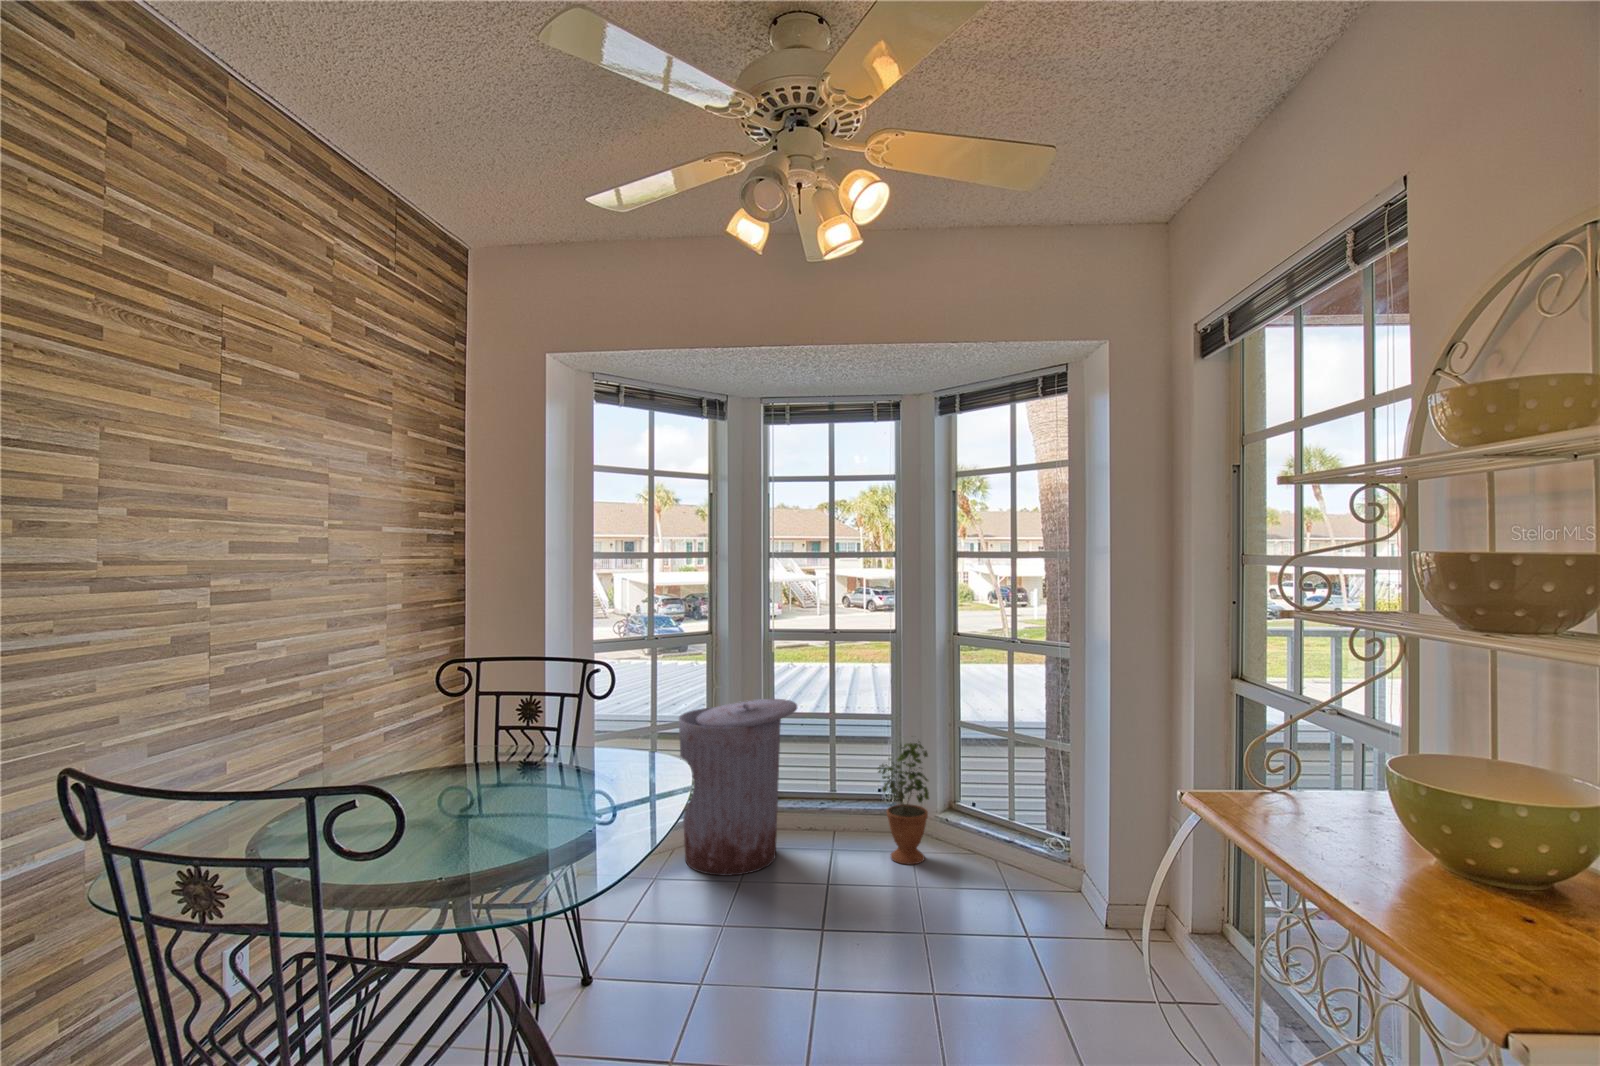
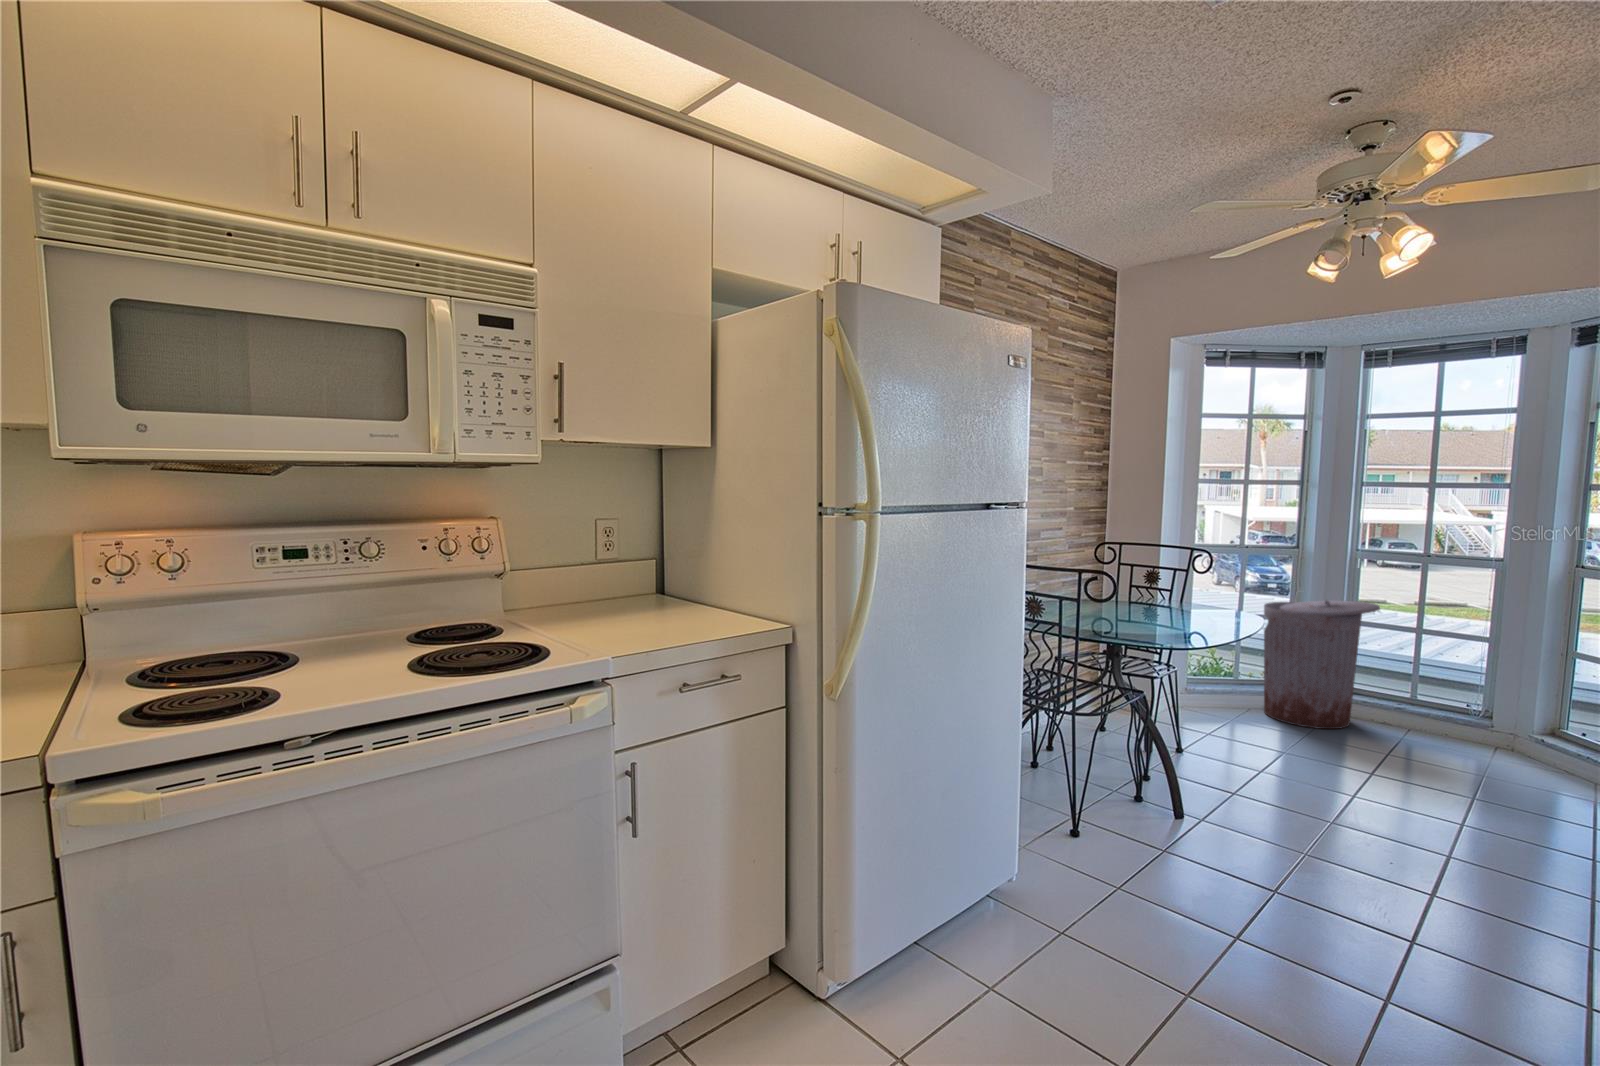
potted plant: present [878,743,929,864] -> none [1465,648,1530,758]

